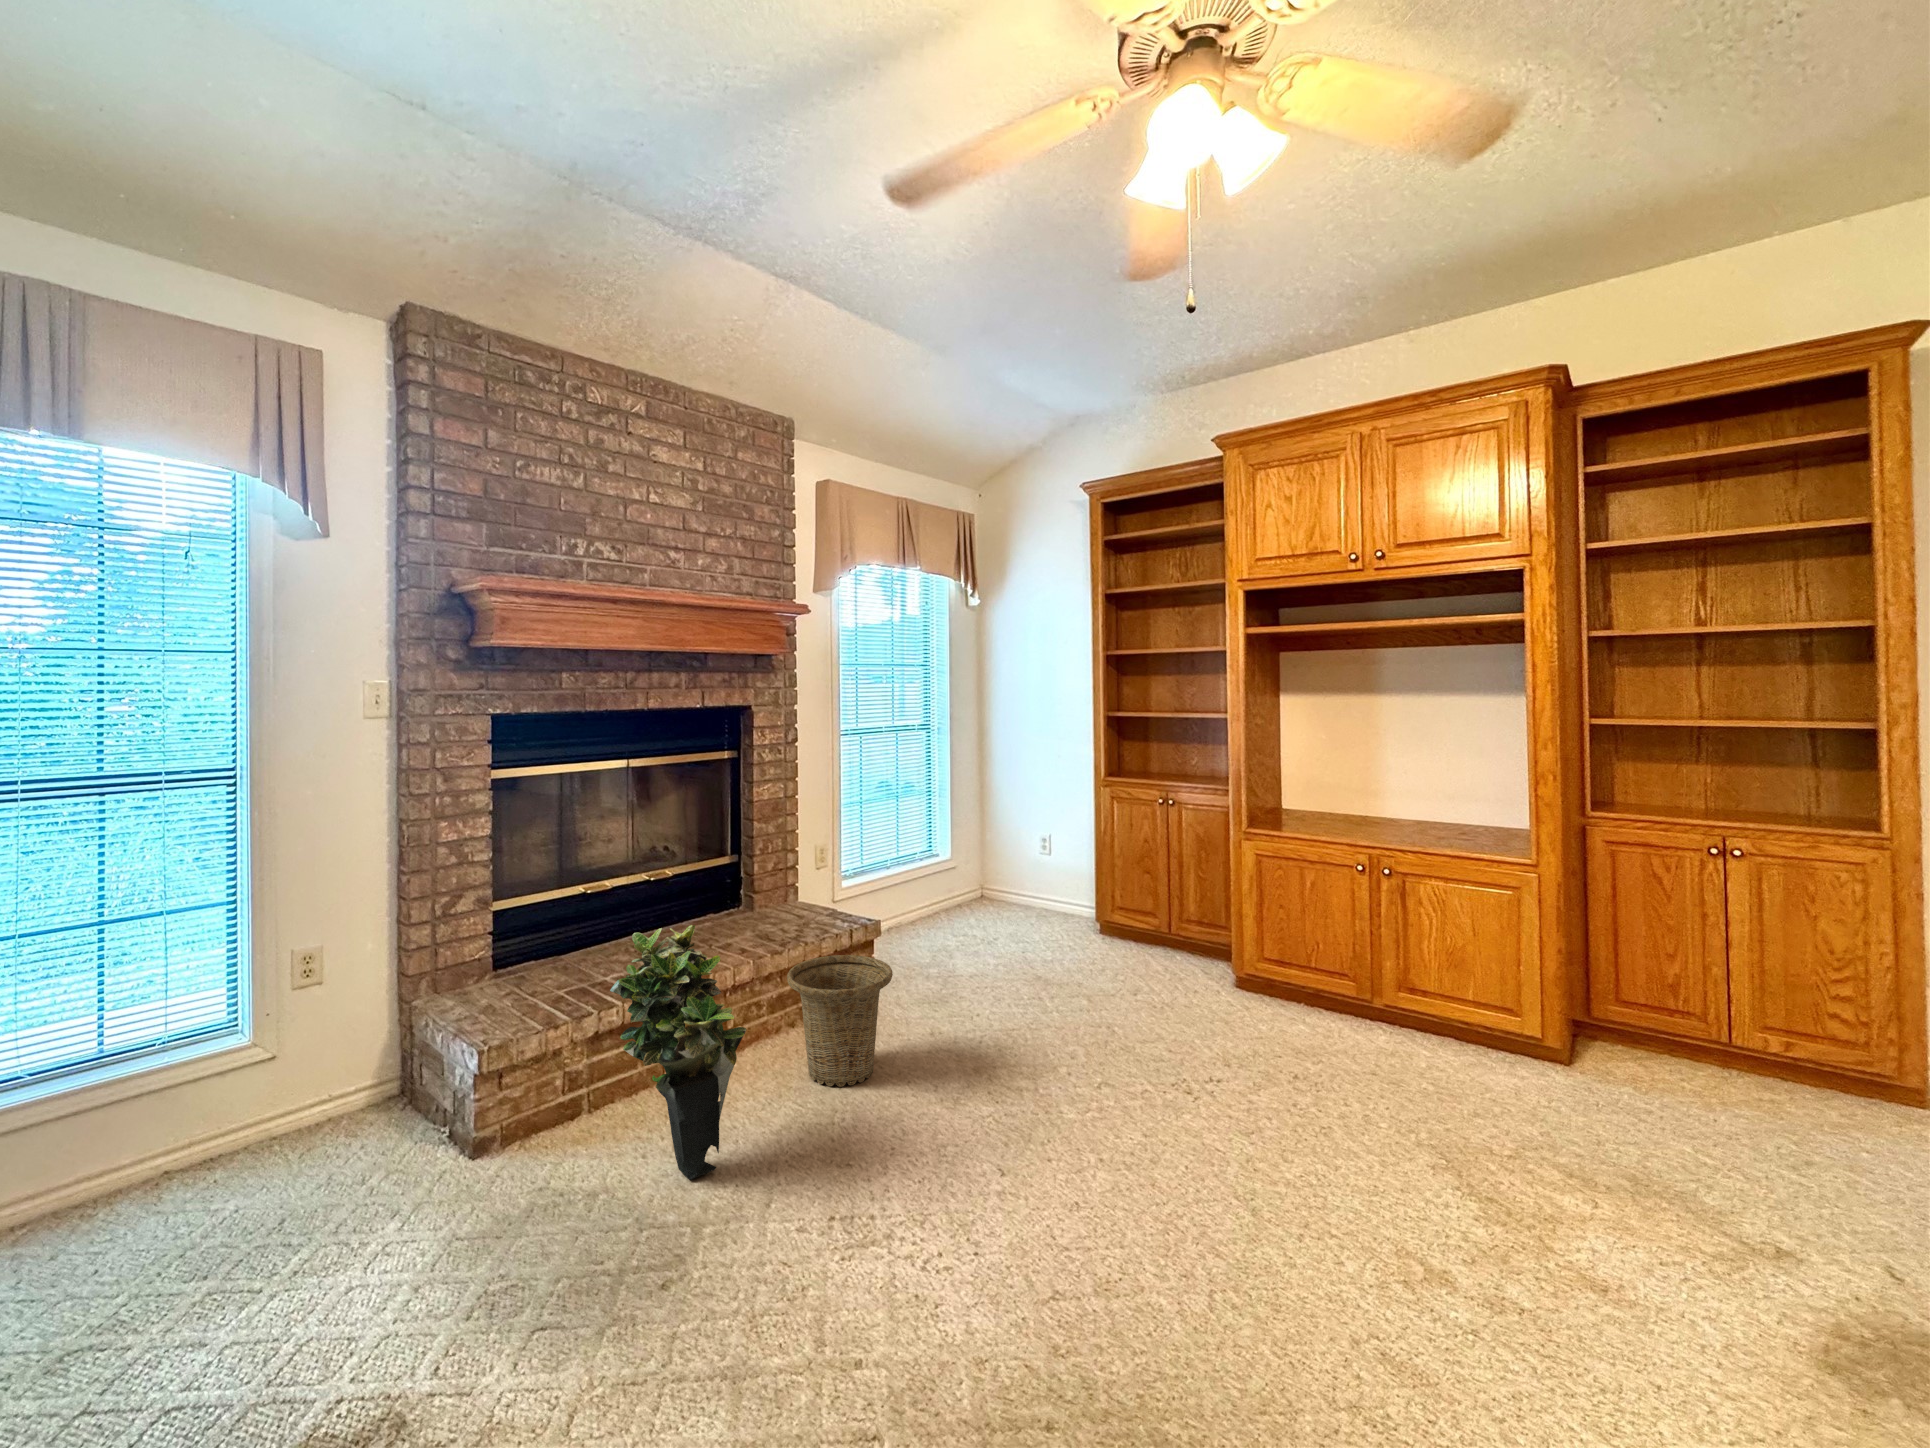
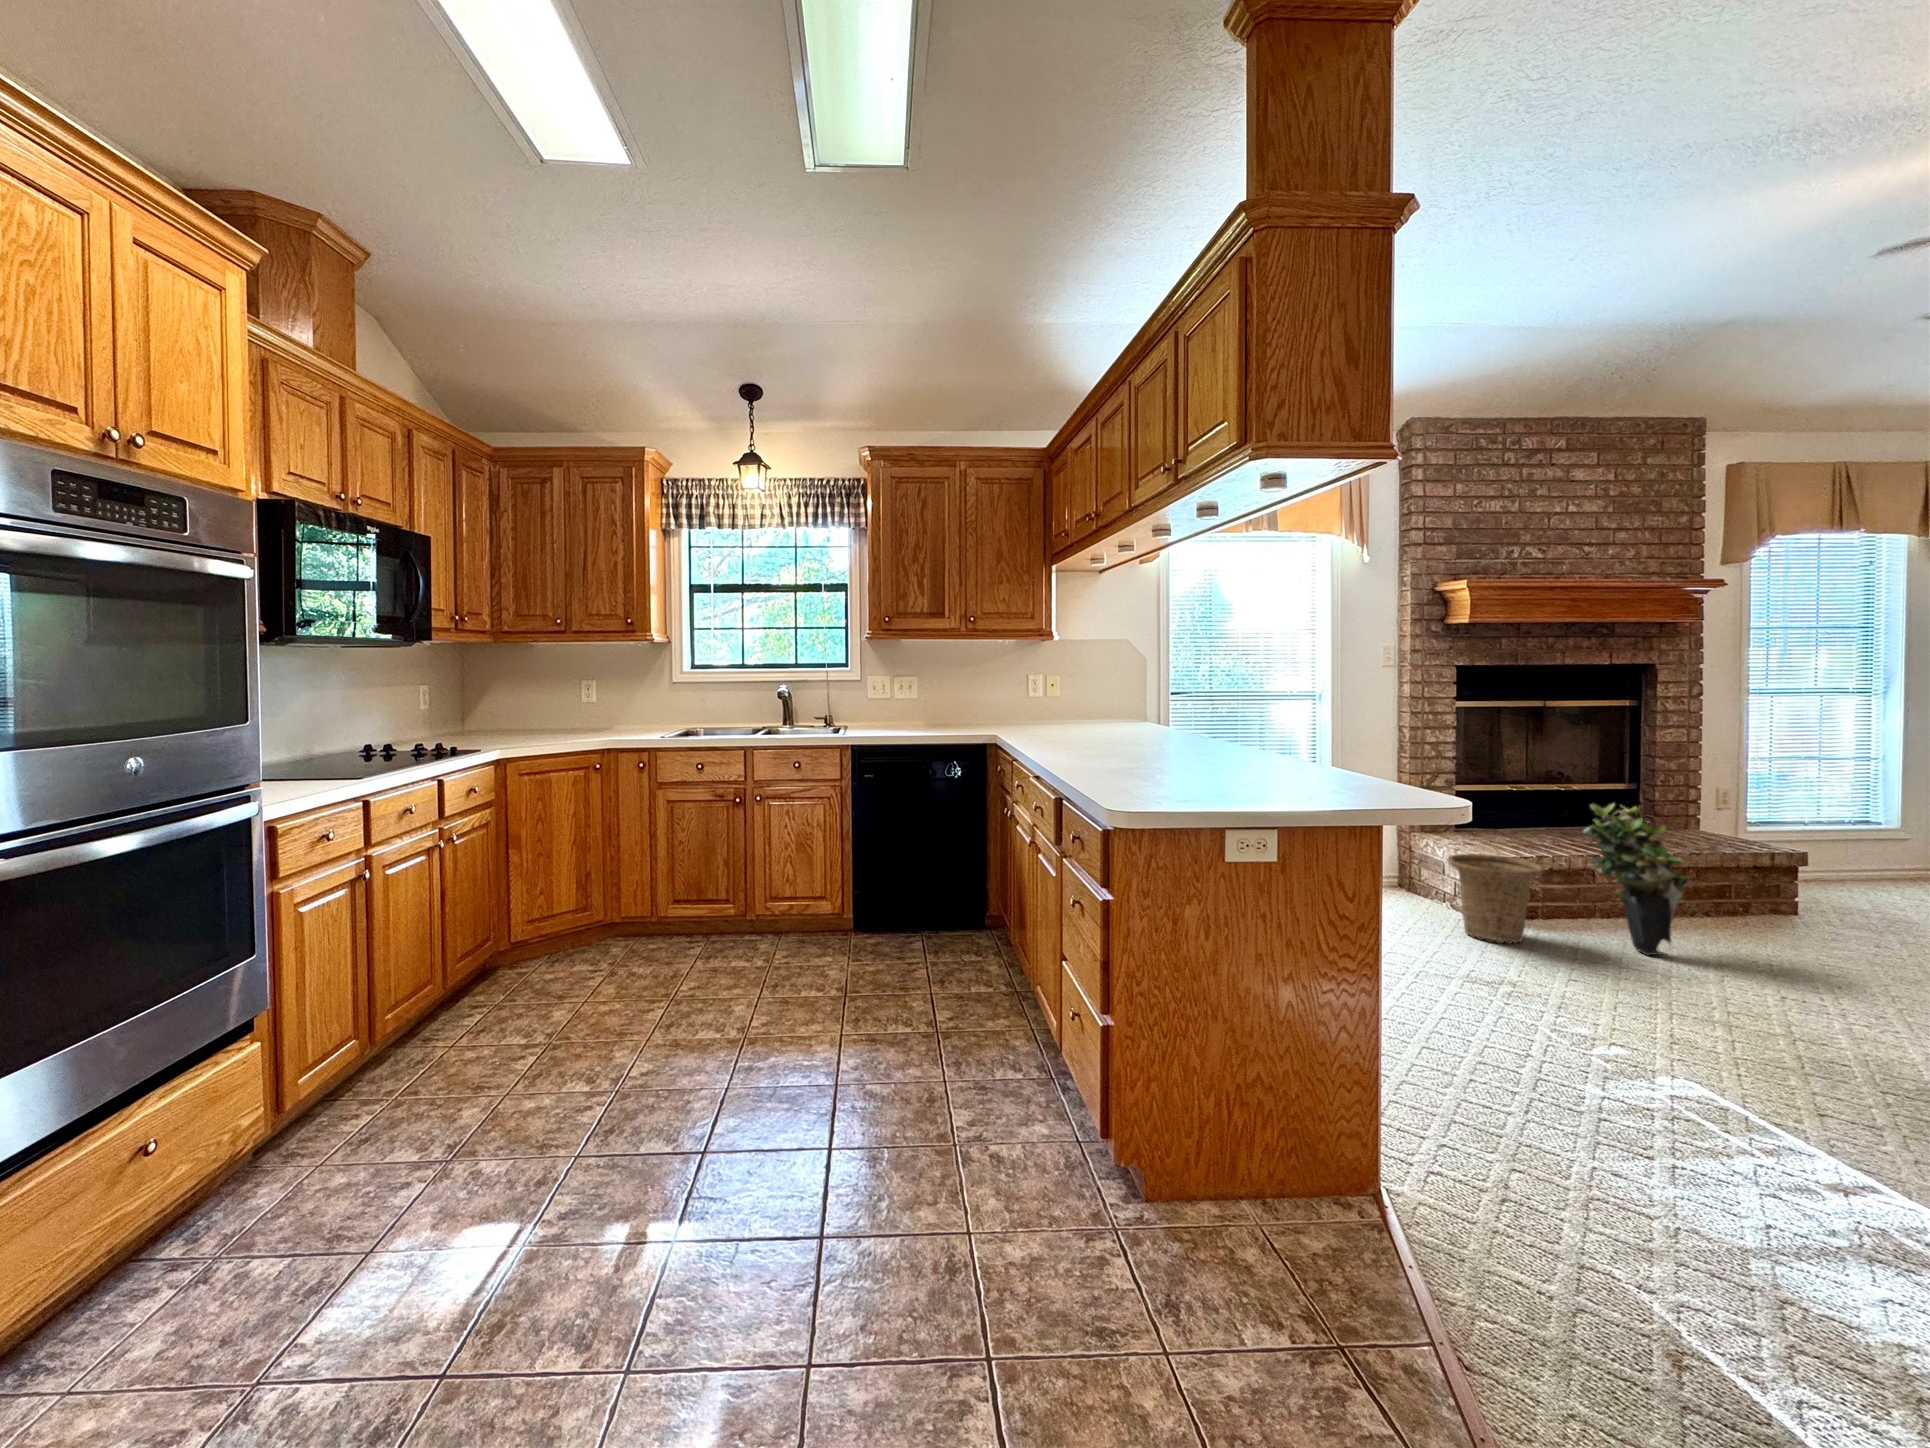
basket: present [787,955,893,1087] -> present [1447,854,1543,944]

